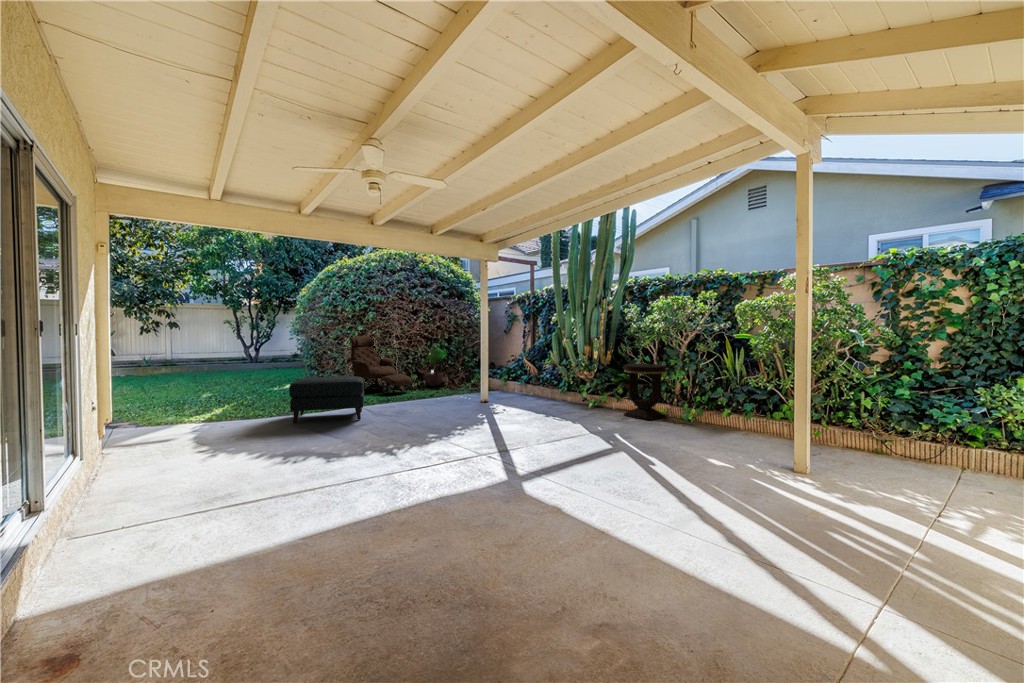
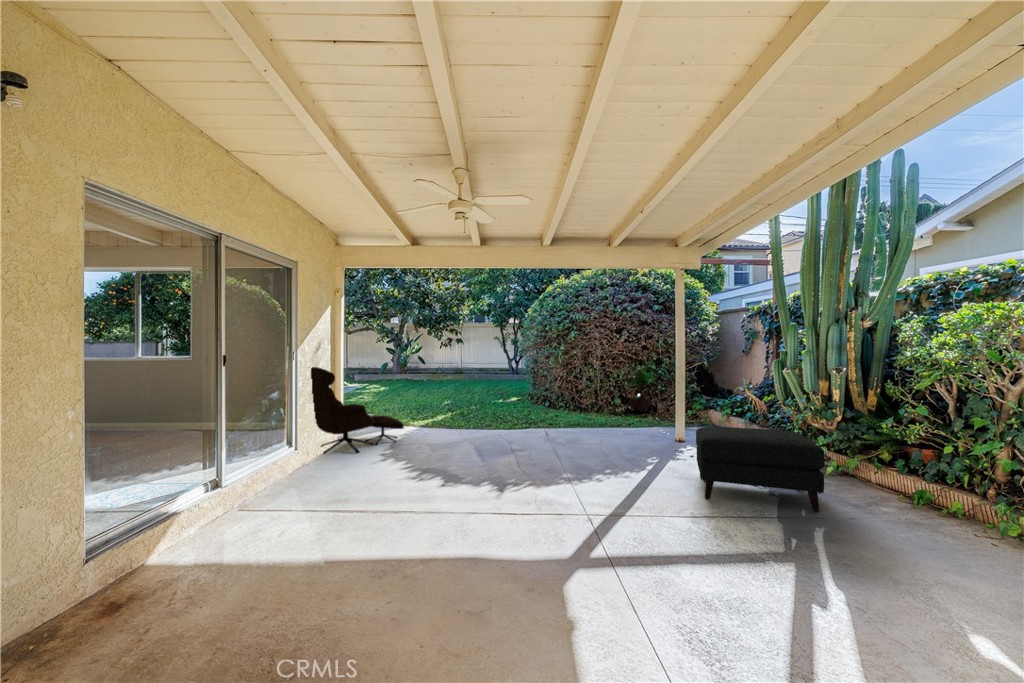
lounge chair: present [350,336,412,394] -> present [311,367,404,454]
side table: present [624,364,666,420] -> none [874,416,973,521]
ottoman: present [289,376,364,423] -> present [696,426,825,512]

